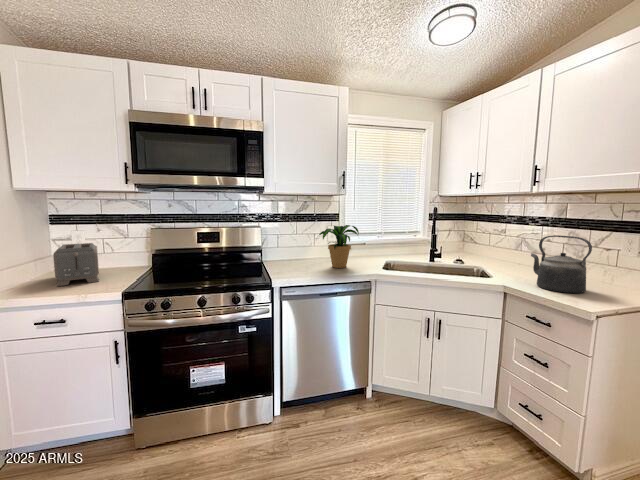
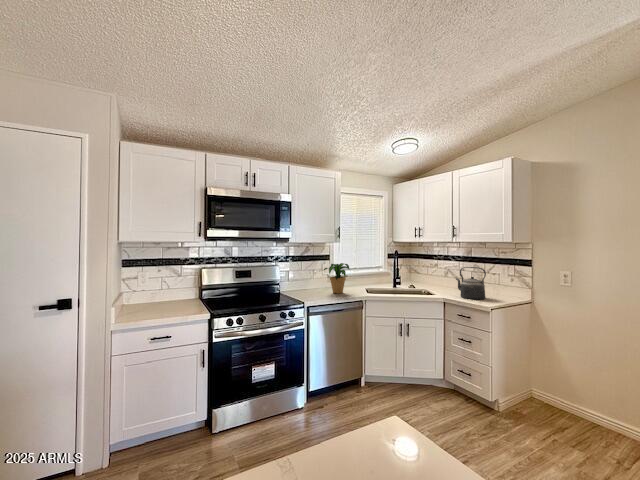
toaster: present [53,243,99,286] -> none [139,281,180,313]

